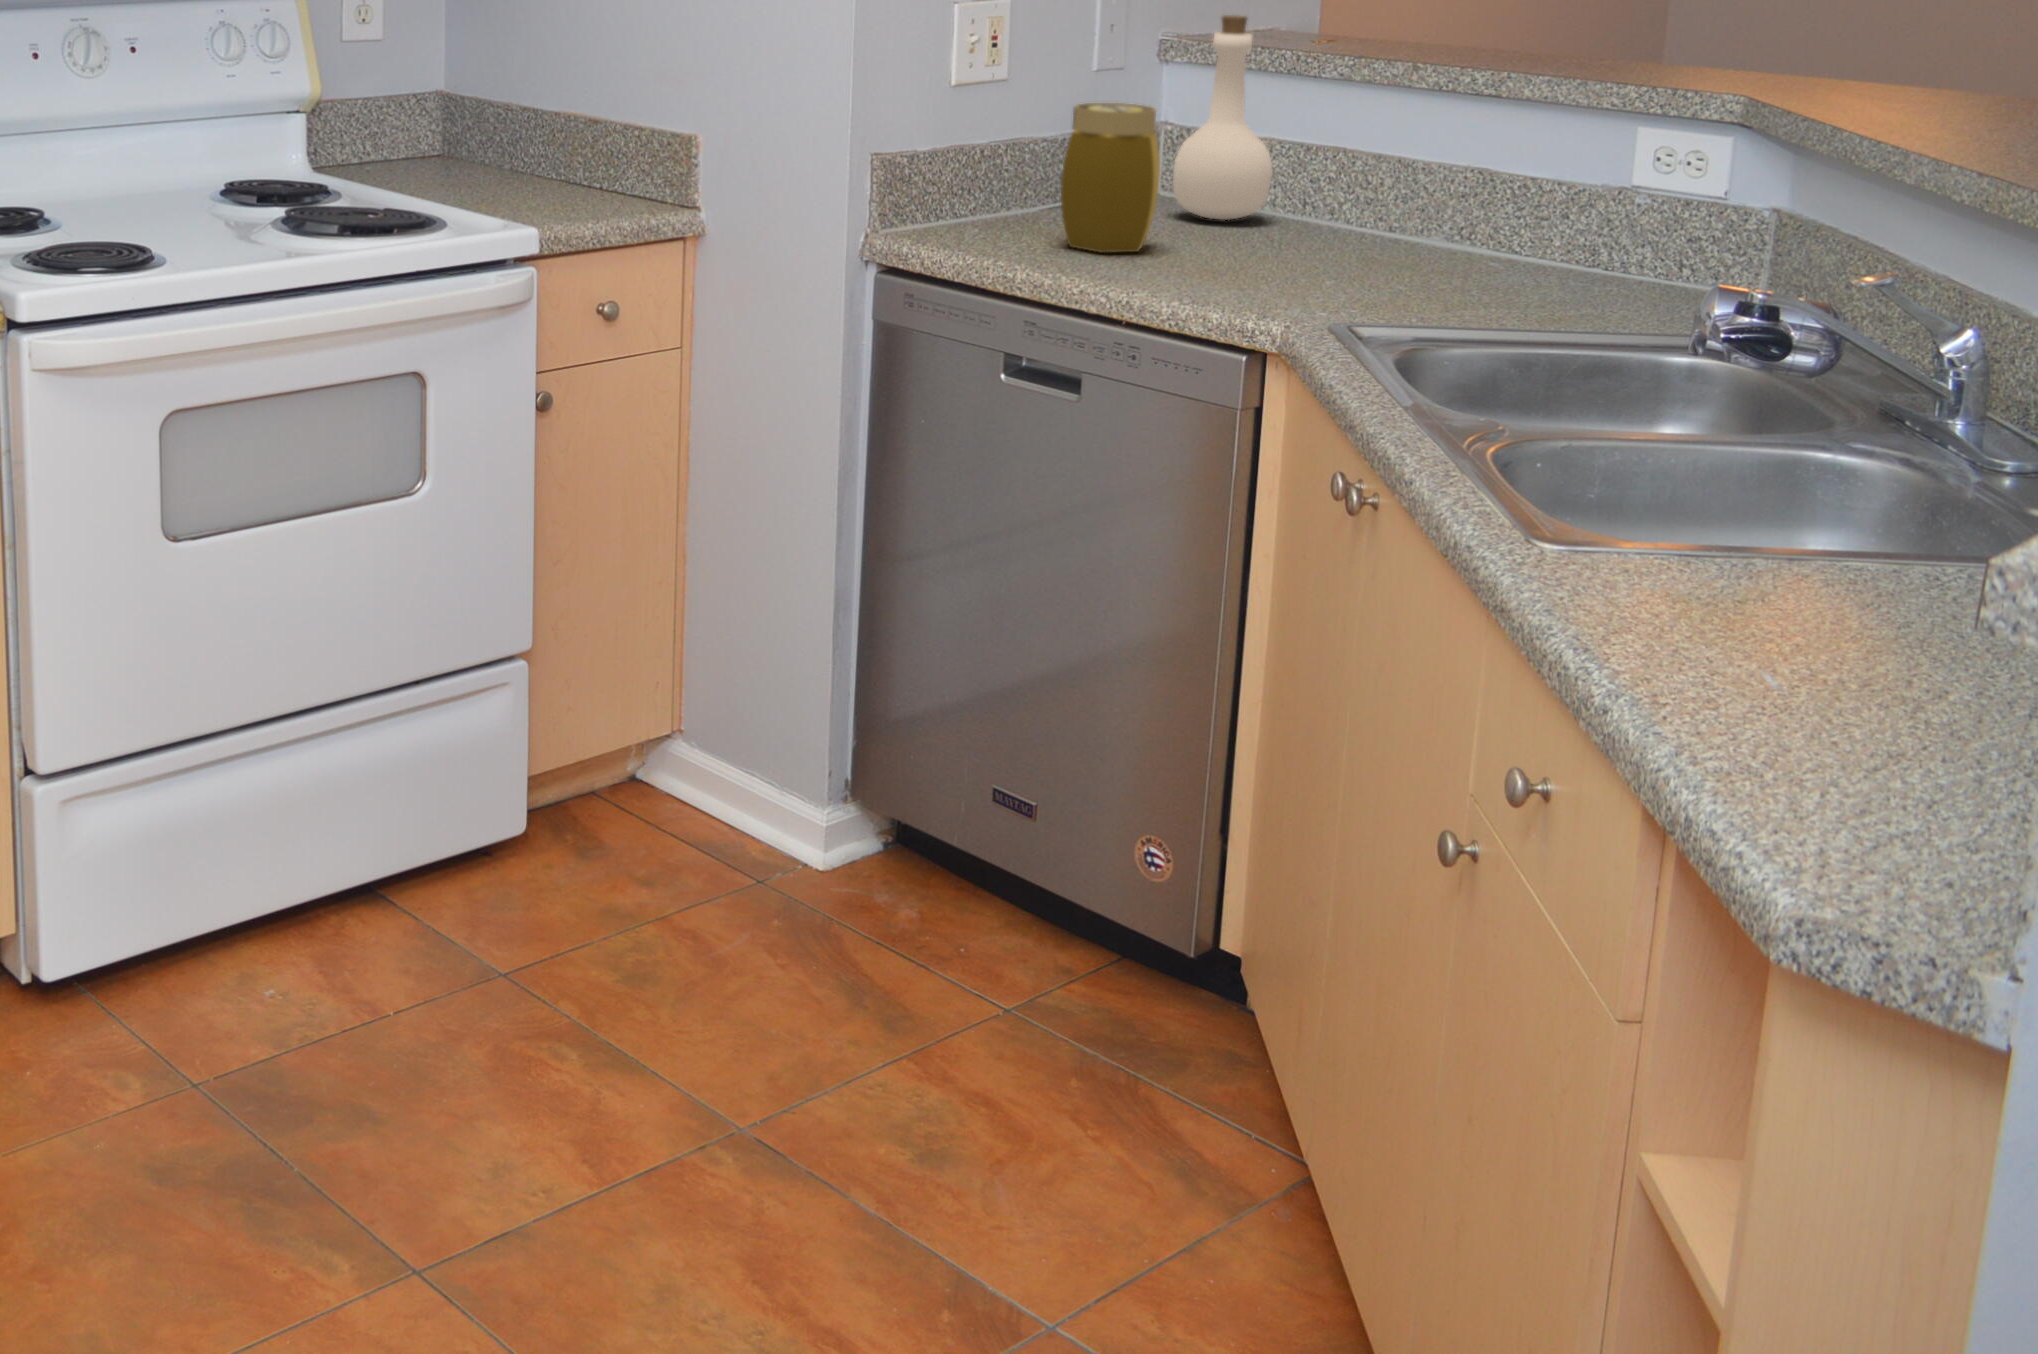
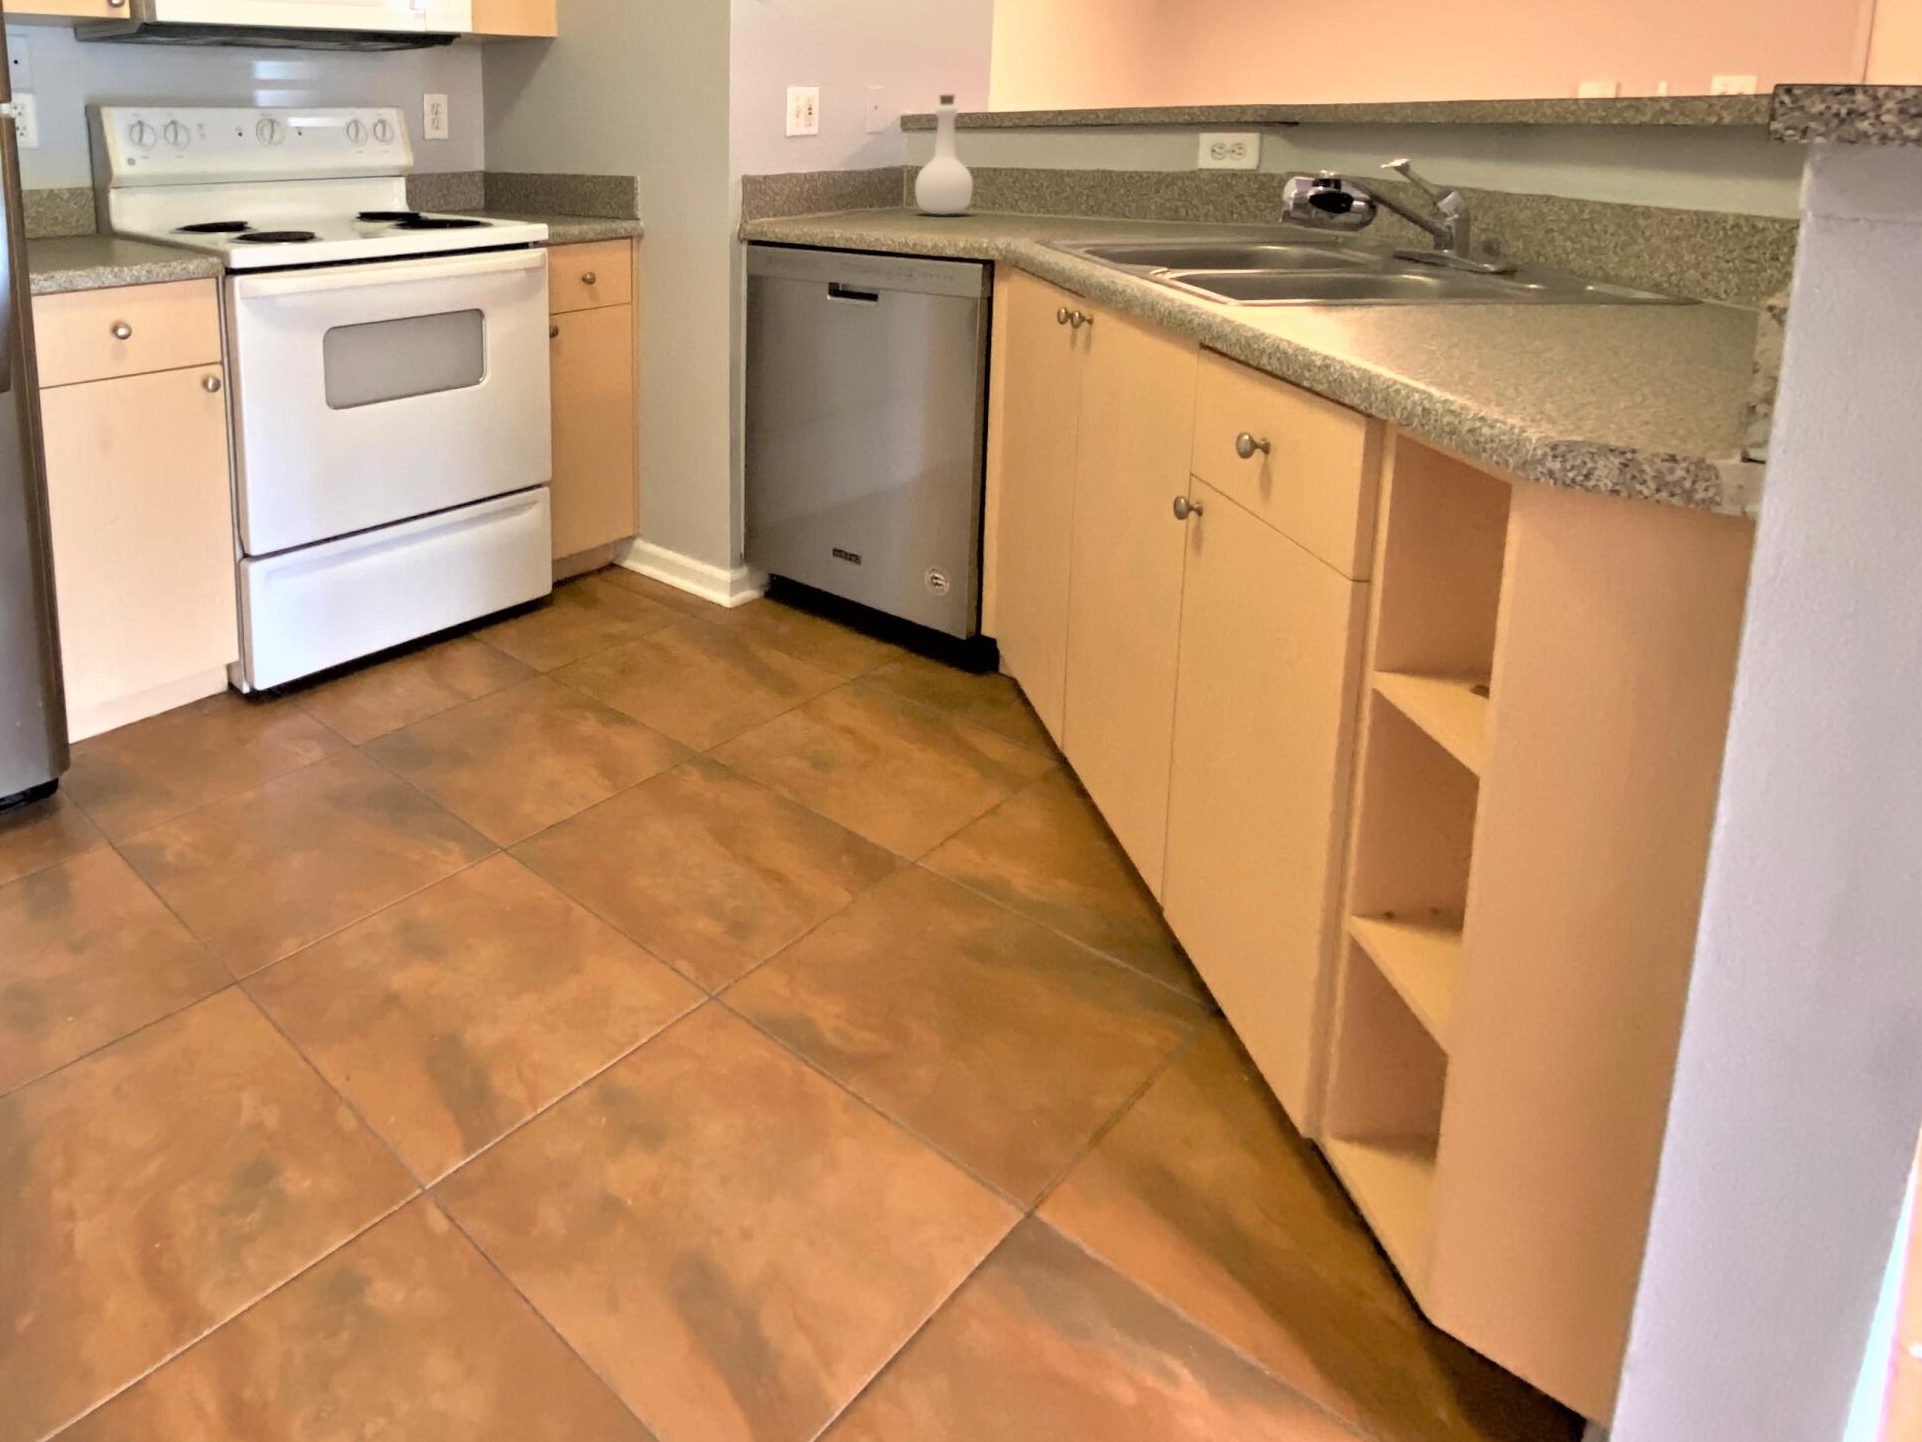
jar: present [1061,103,1160,253] -> none [857,139,913,225]

